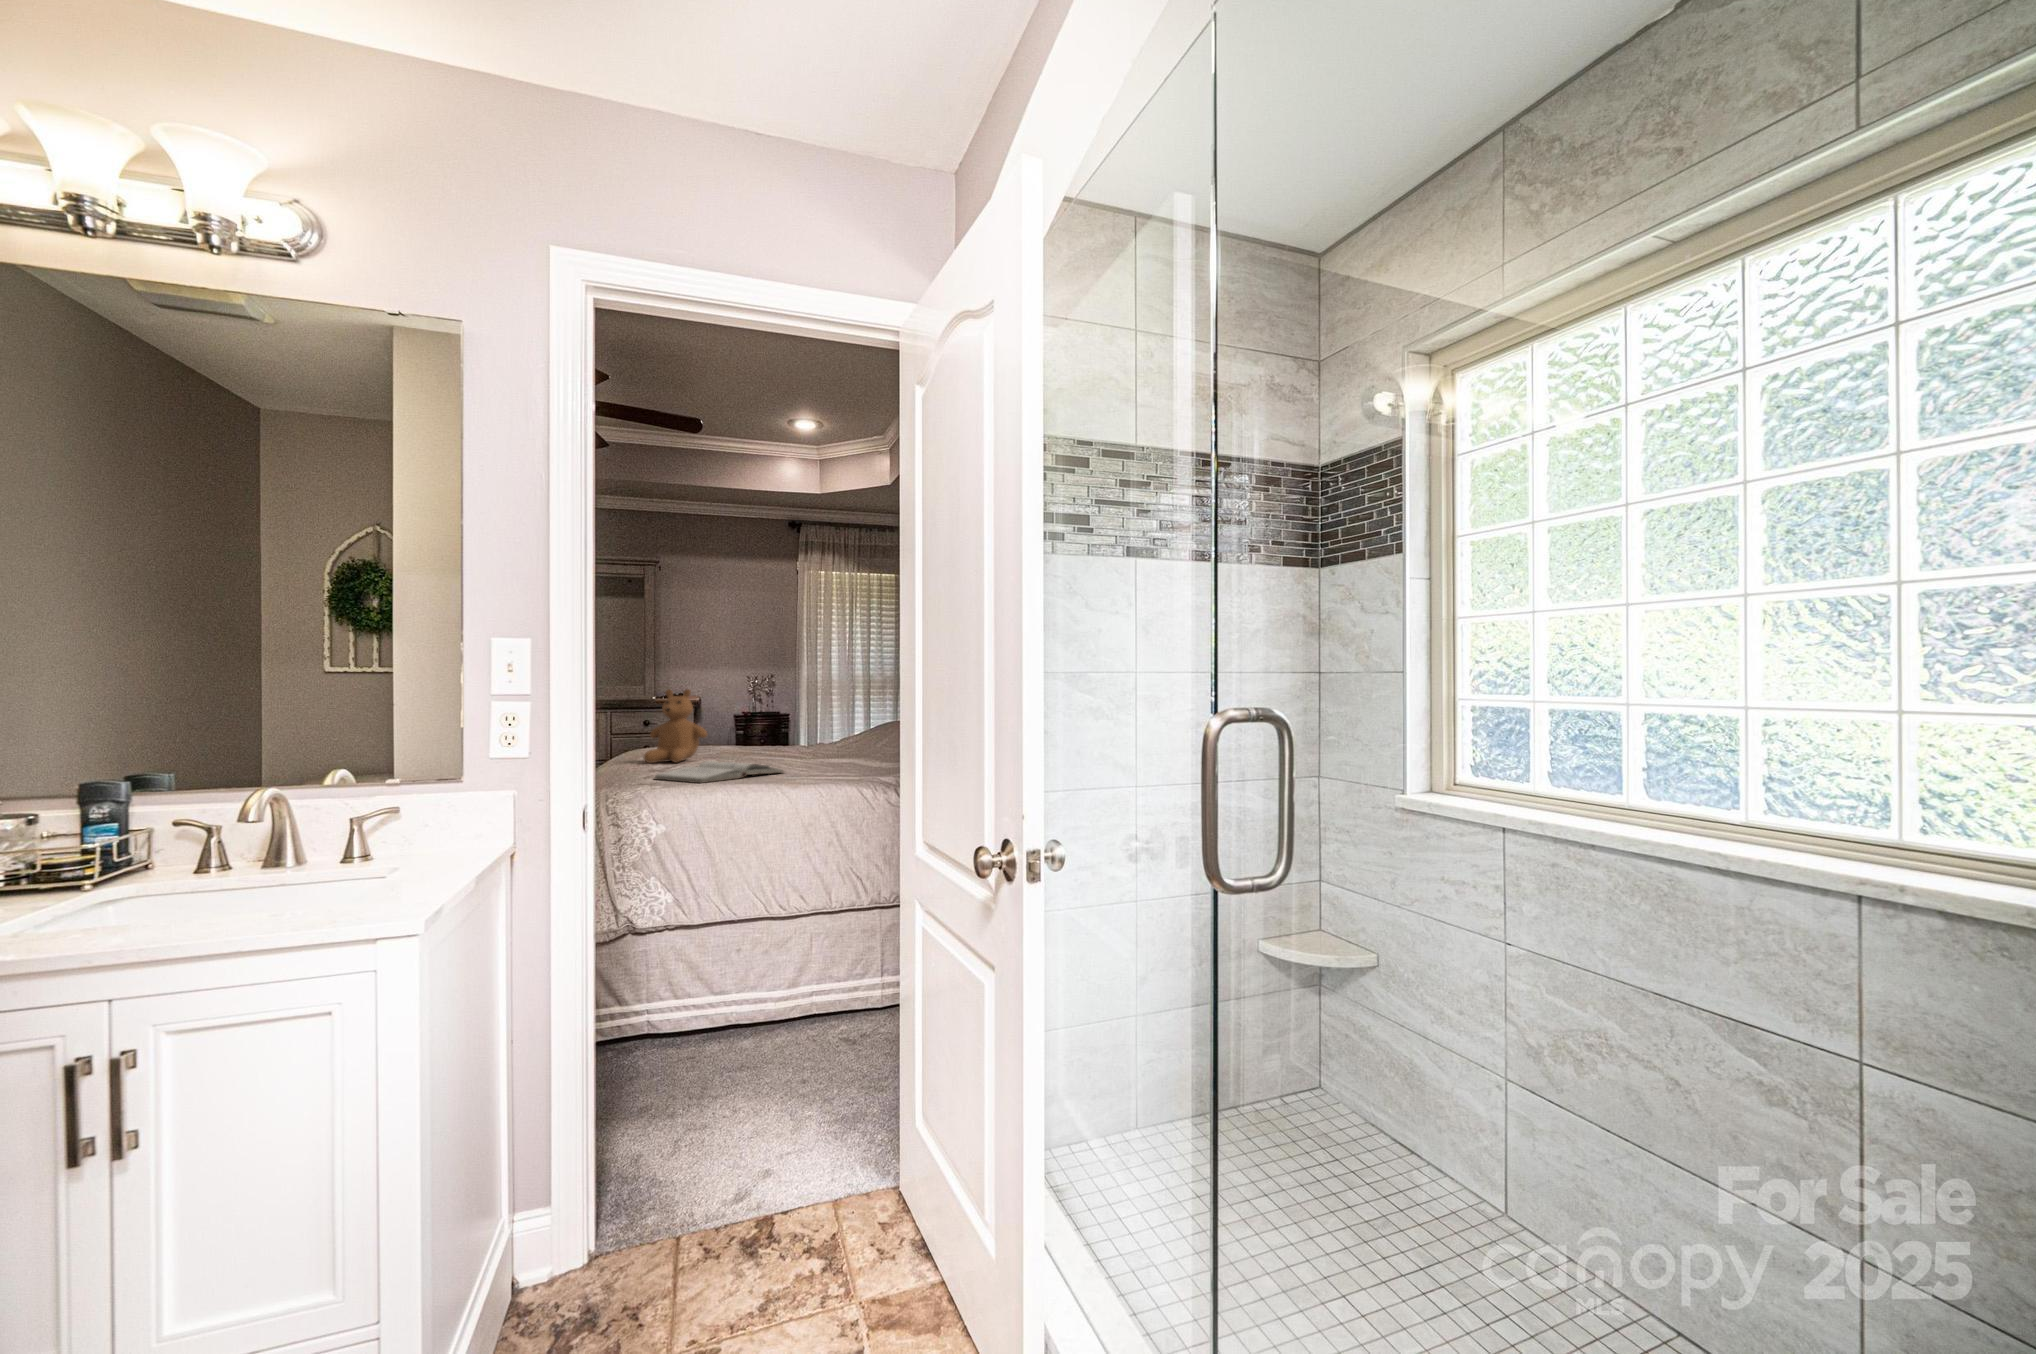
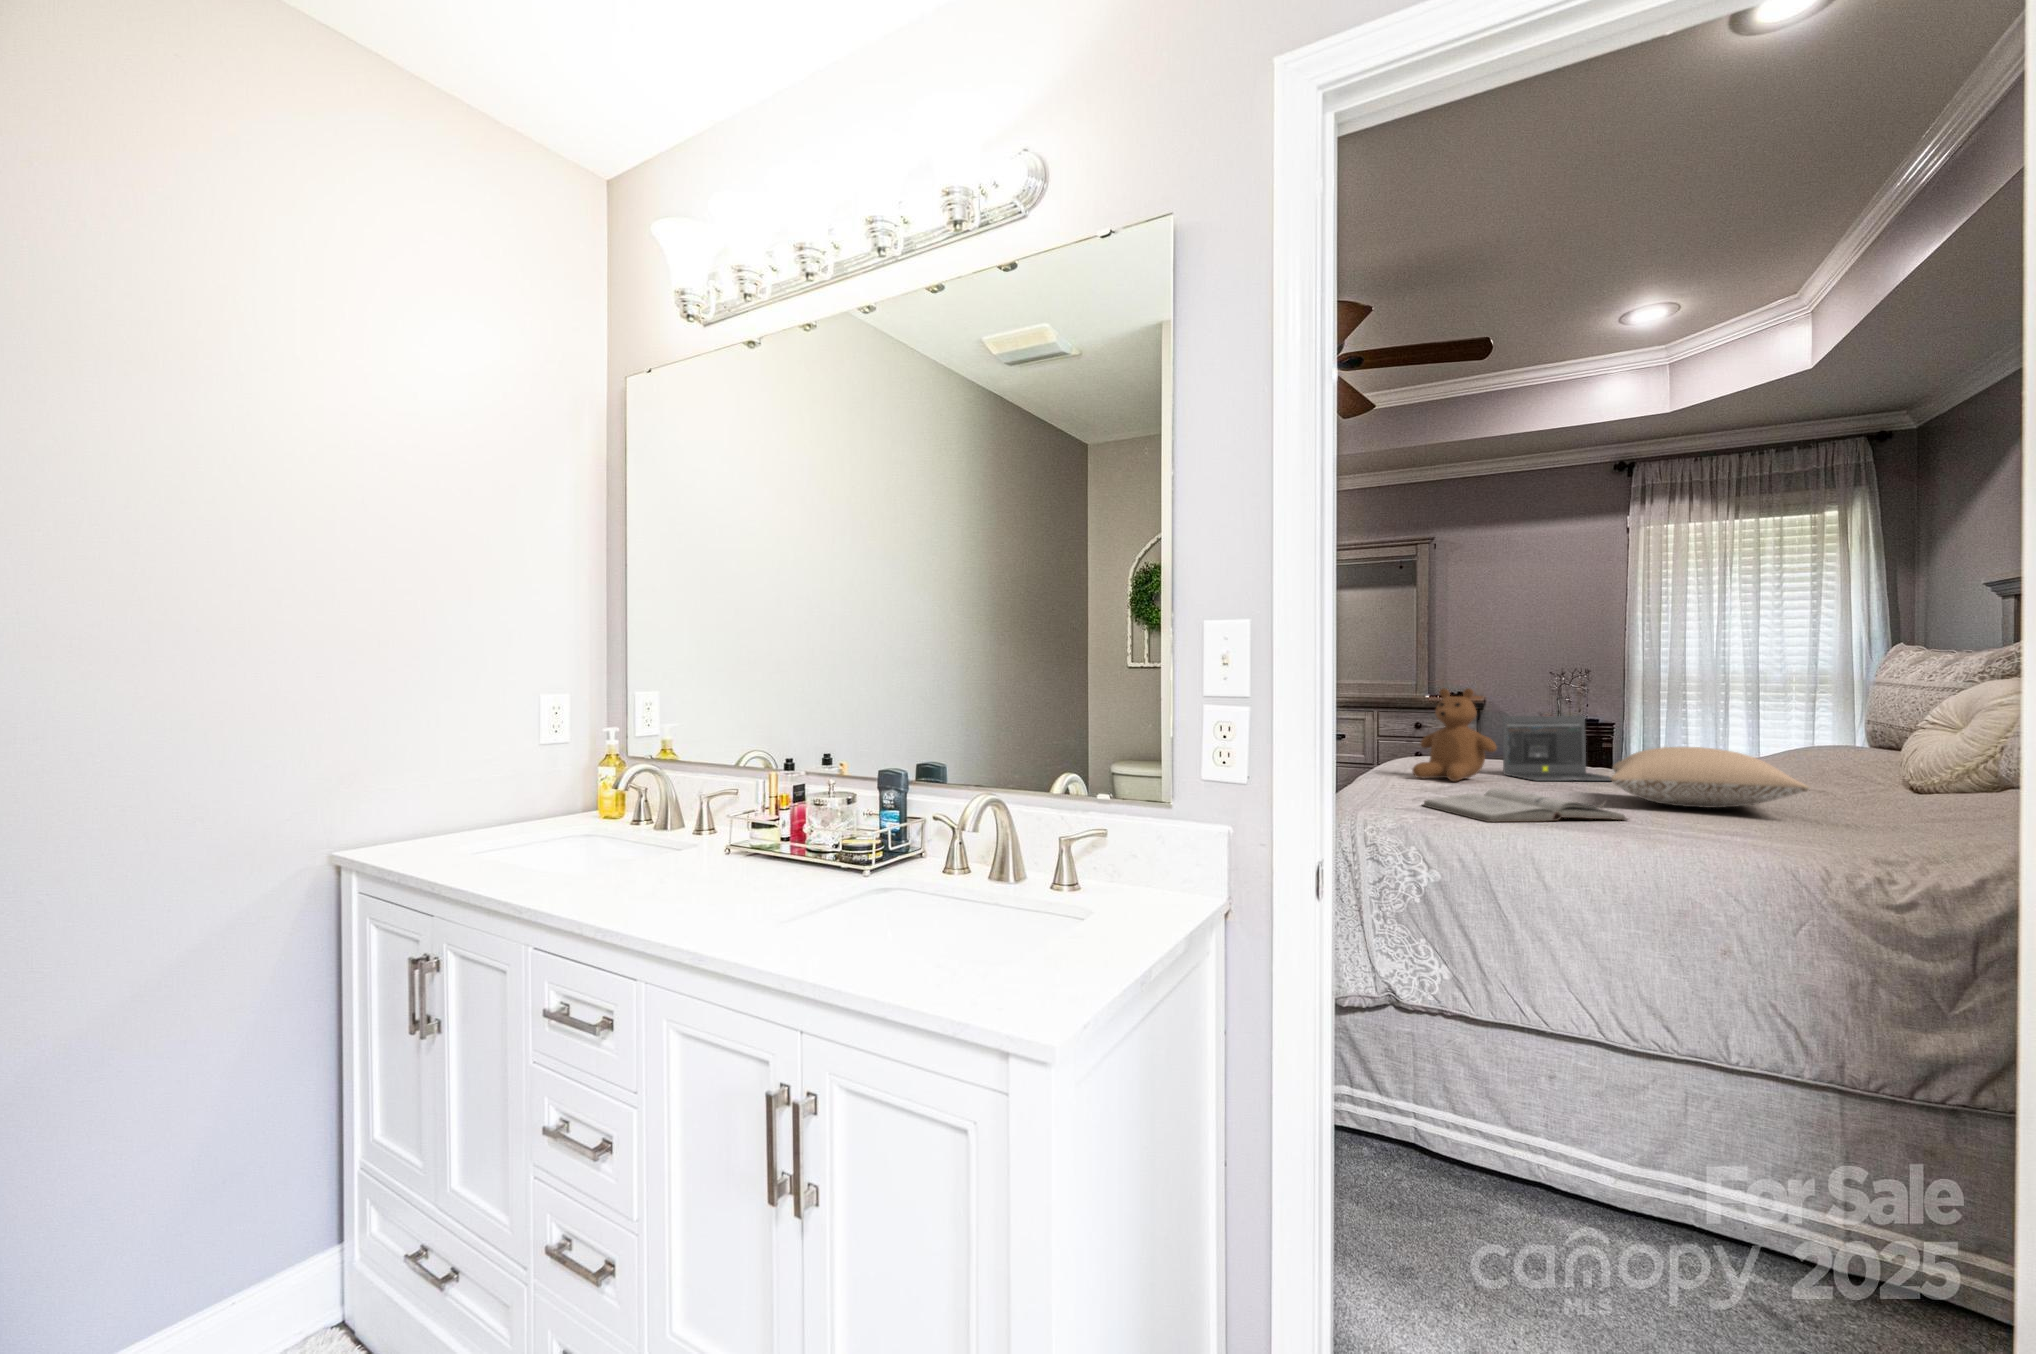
laptop: none [712,709,791,758] -> present [1502,716,1611,781]
pillow: none [777,725,873,763] -> present [1611,747,1810,808]

